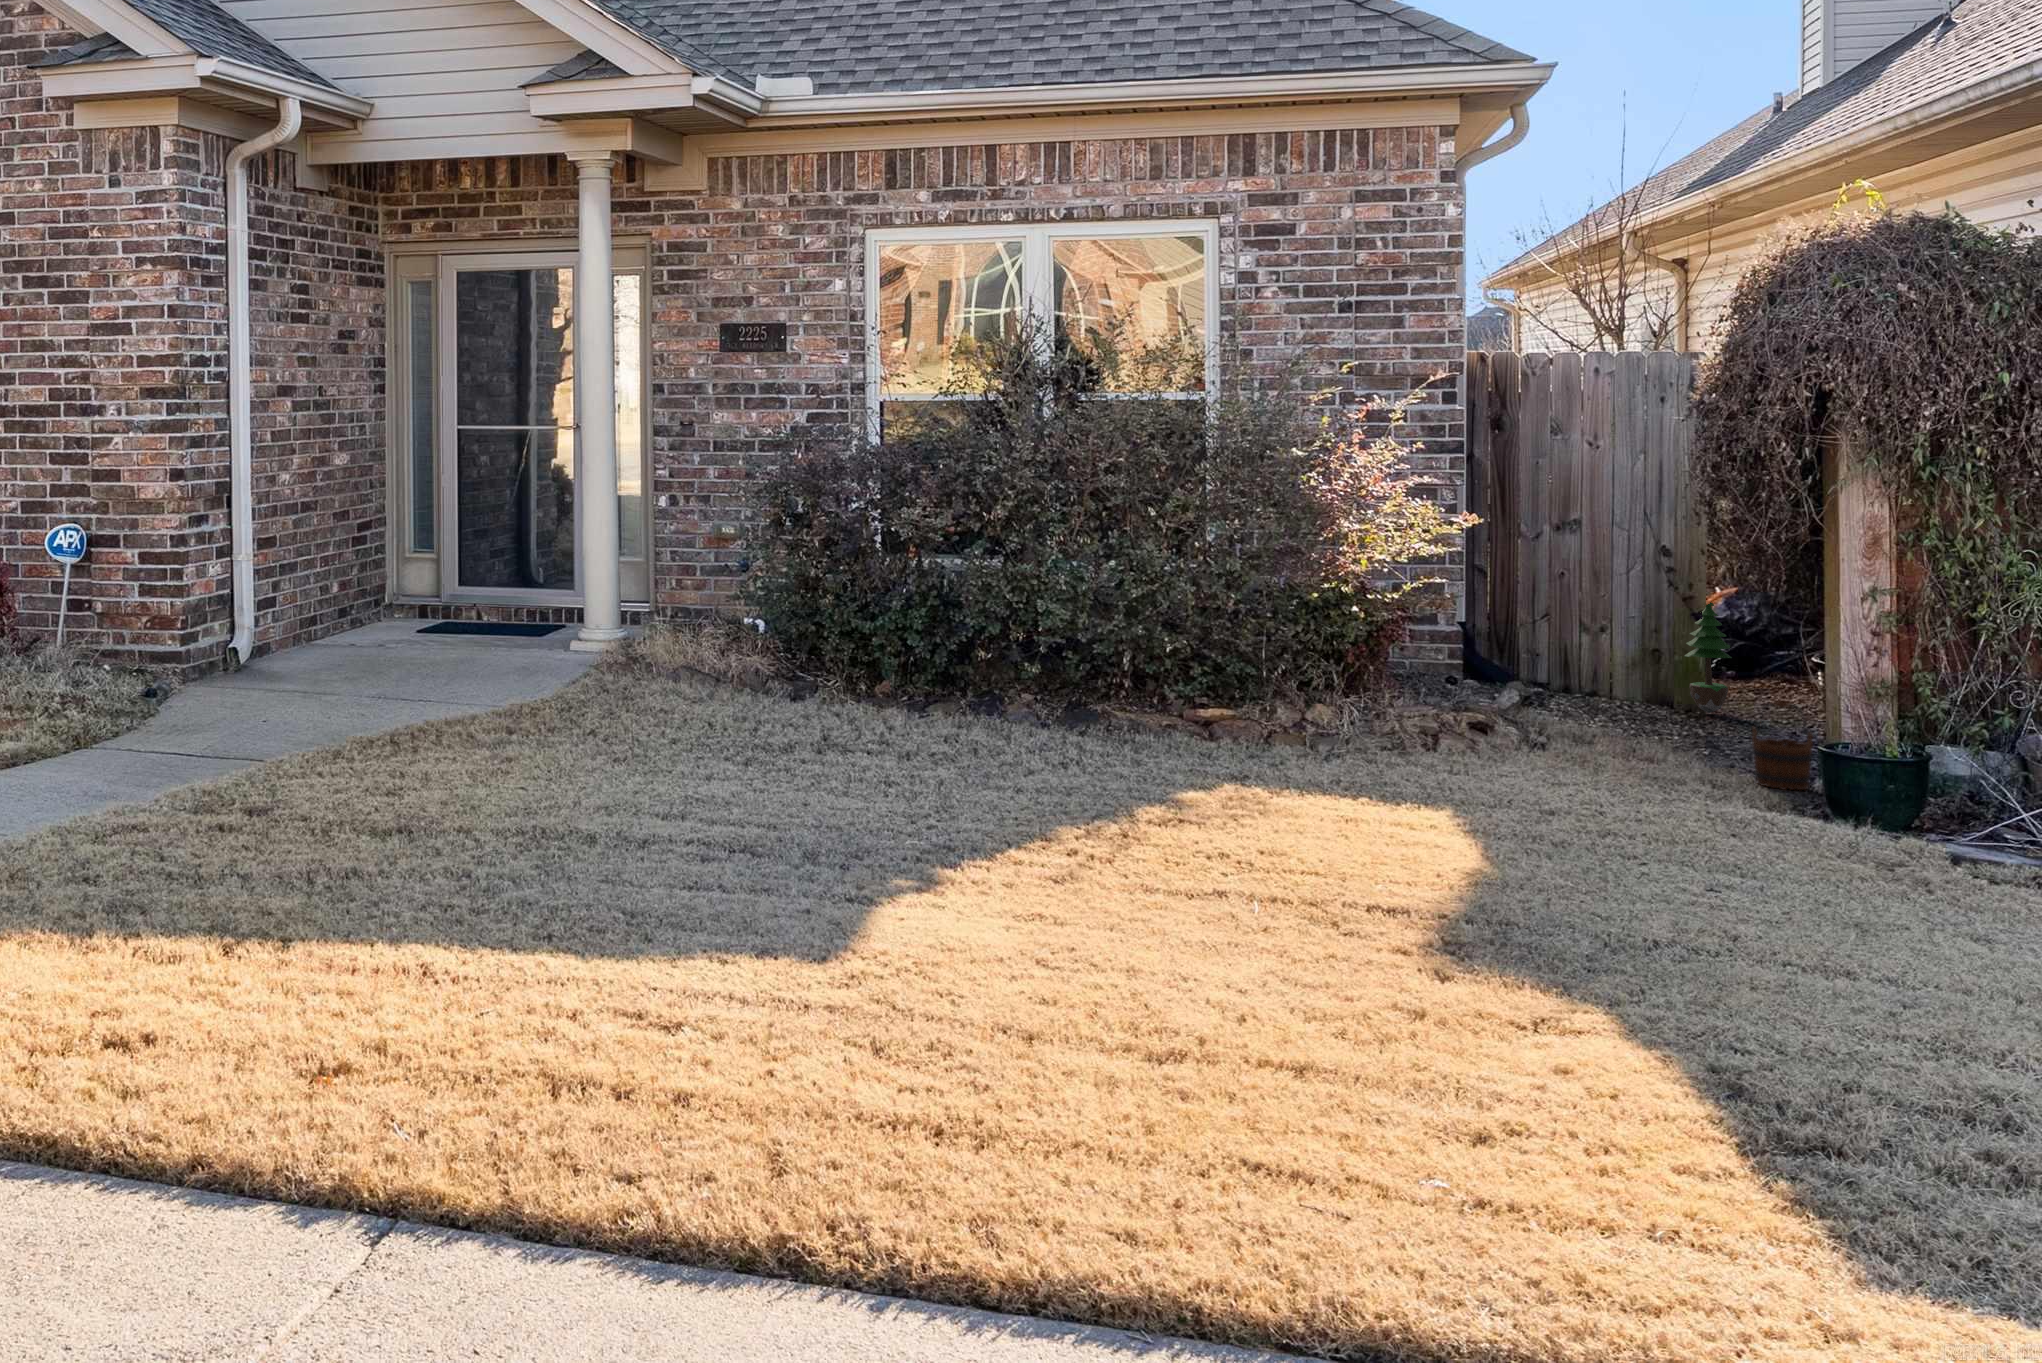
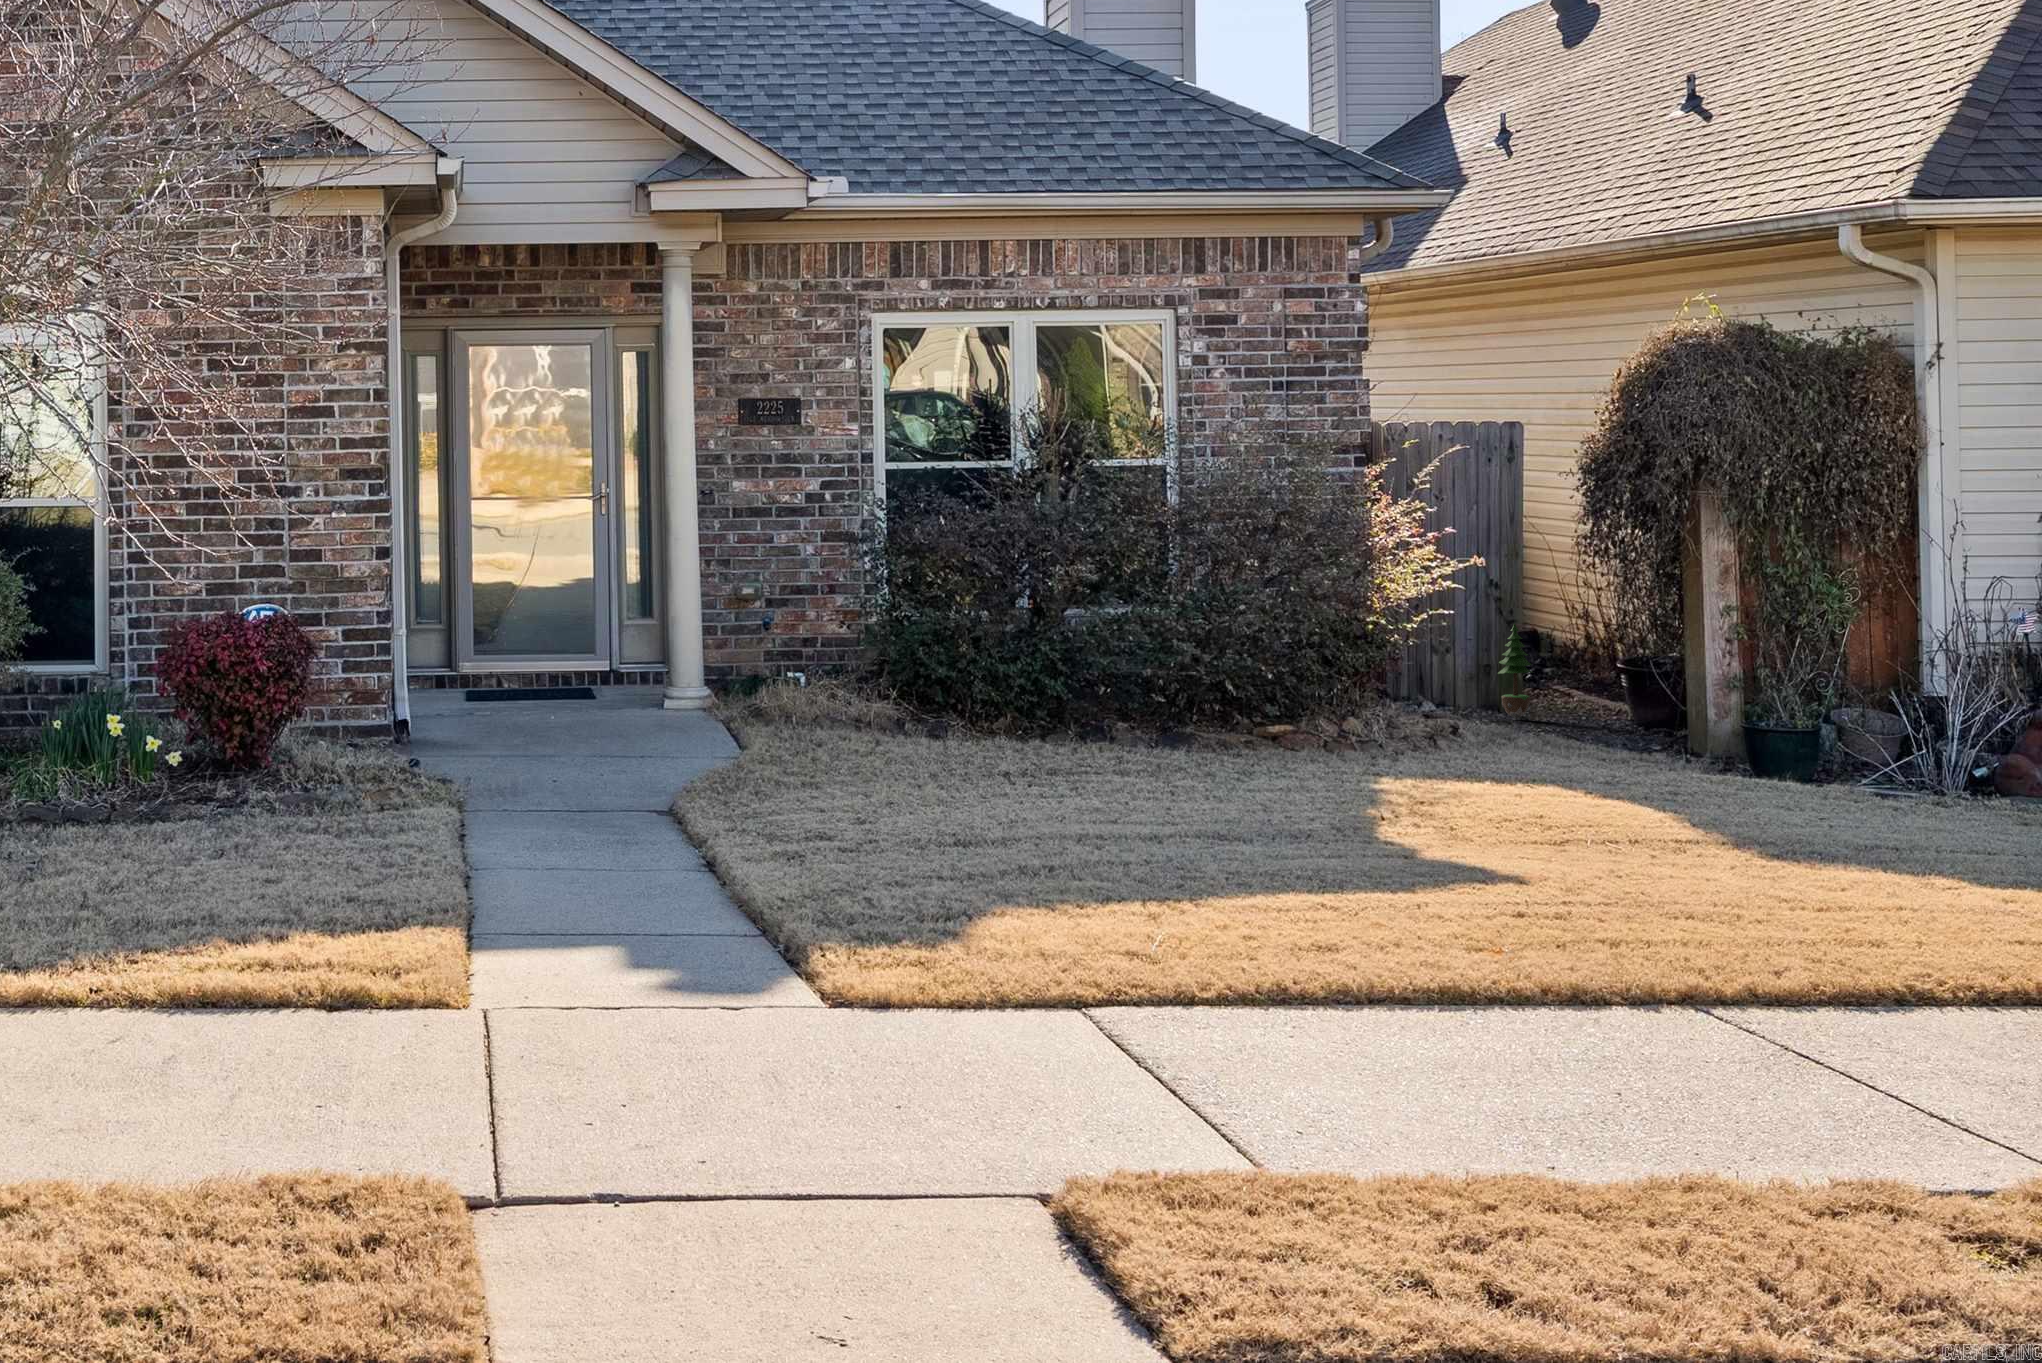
wooden bucket: present [1751,701,1814,790] -> none [1638,688,1682,753]

